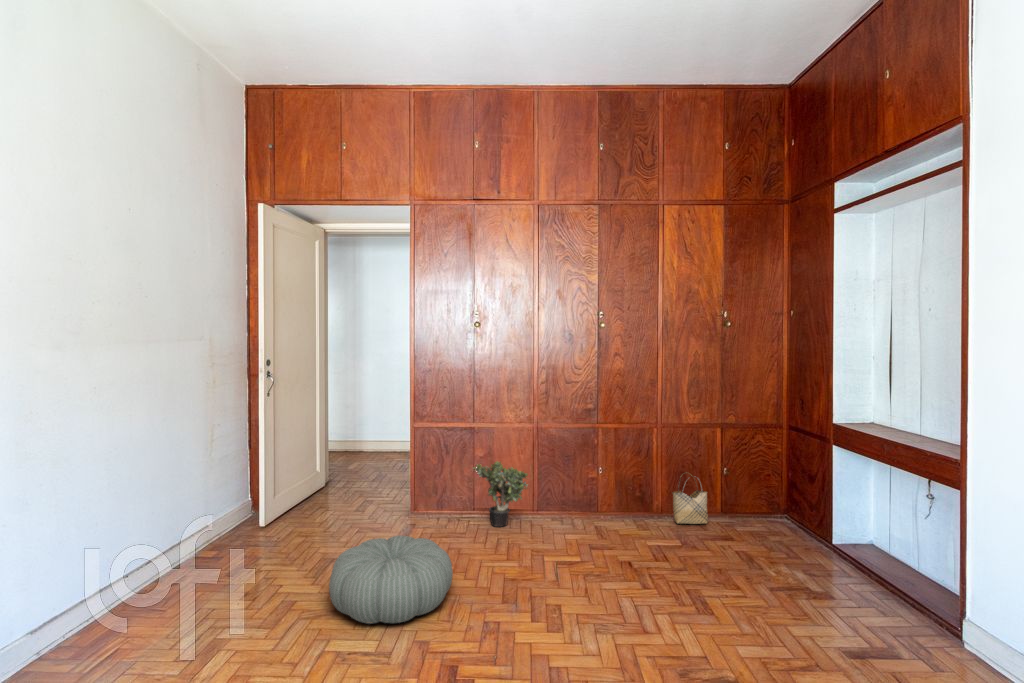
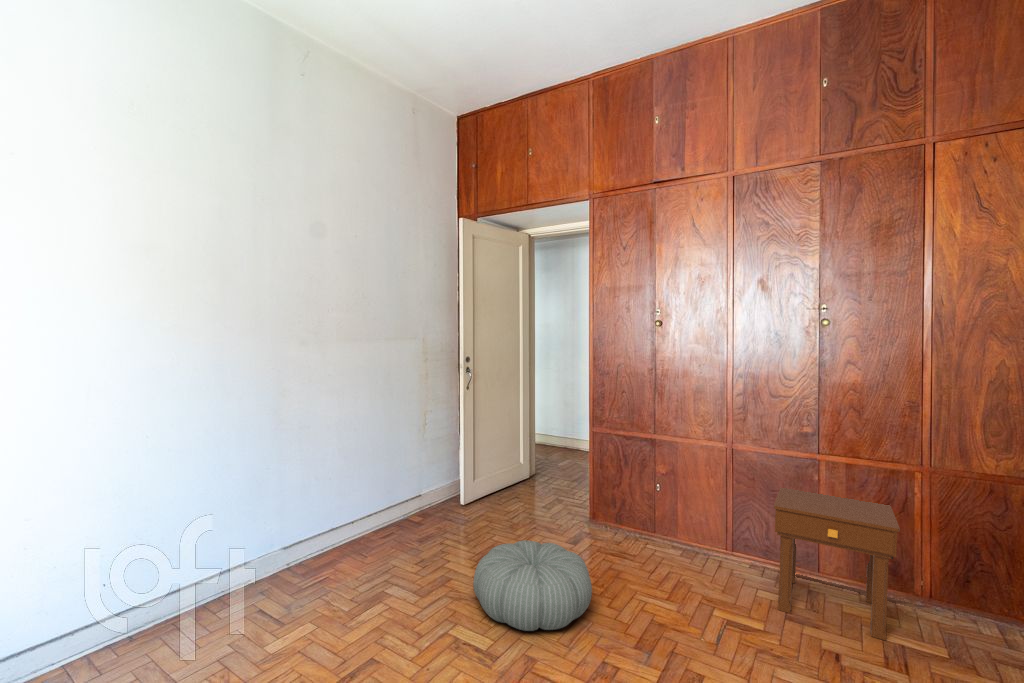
nightstand: none [570,443,662,545] -> present [774,487,900,640]
potted plant: present [474,461,528,527] -> none [661,487,724,561]
woven basket: present [673,484,708,524] -> none [933,554,999,636]

